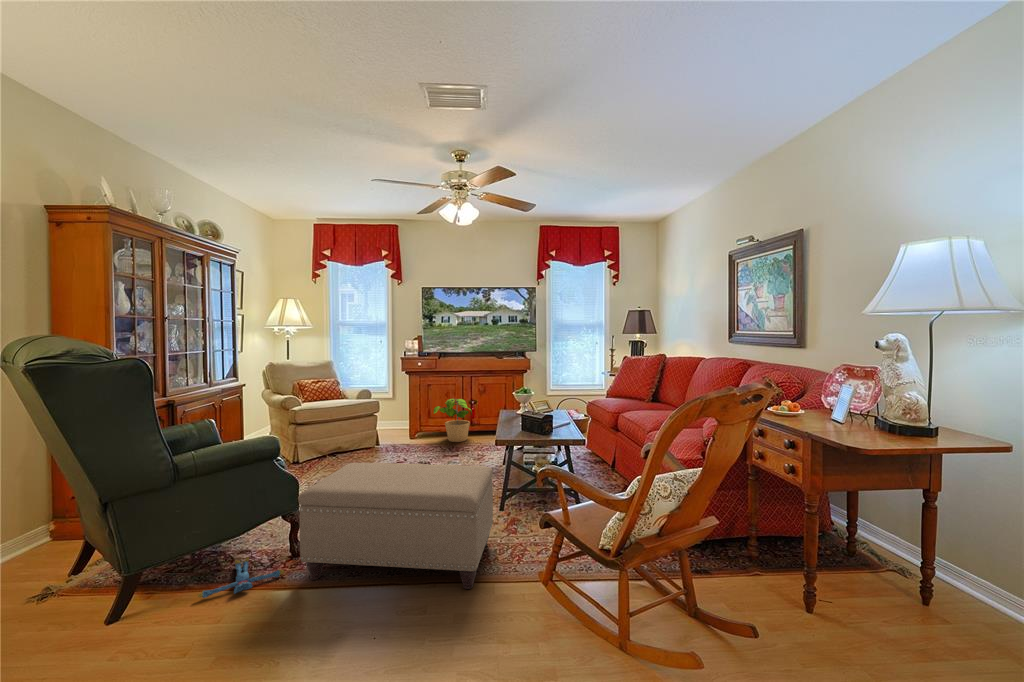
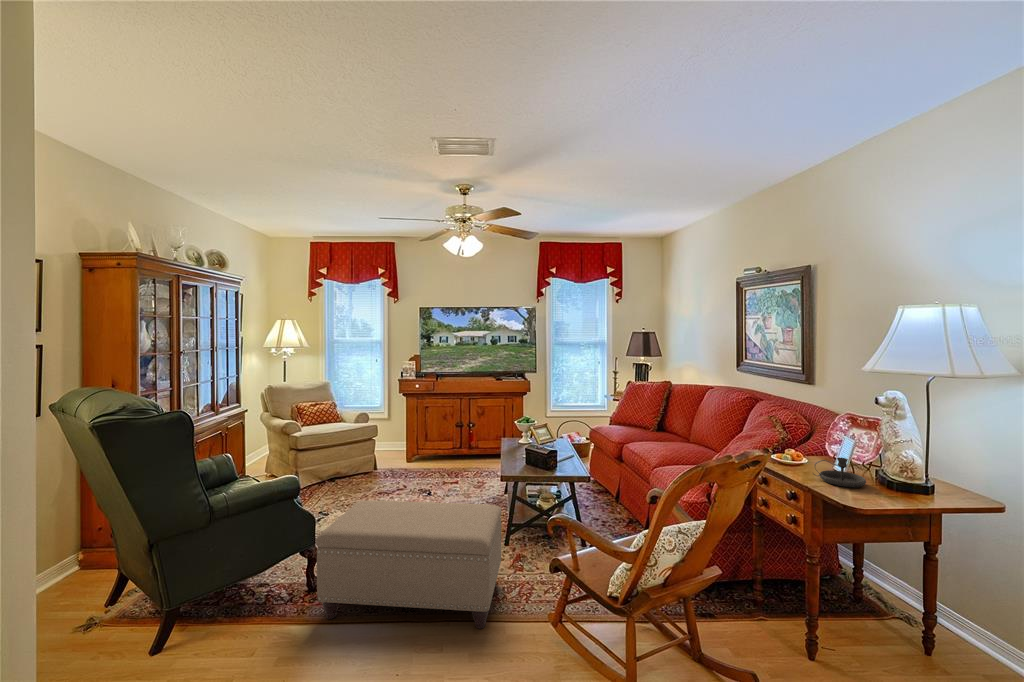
potted plant: present [434,399,472,442] -> none [433,423,473,467]
candlestick: none [817,406,876,436] -> present [814,458,866,488]
plush toy: present [198,557,284,598] -> none [220,596,300,638]

